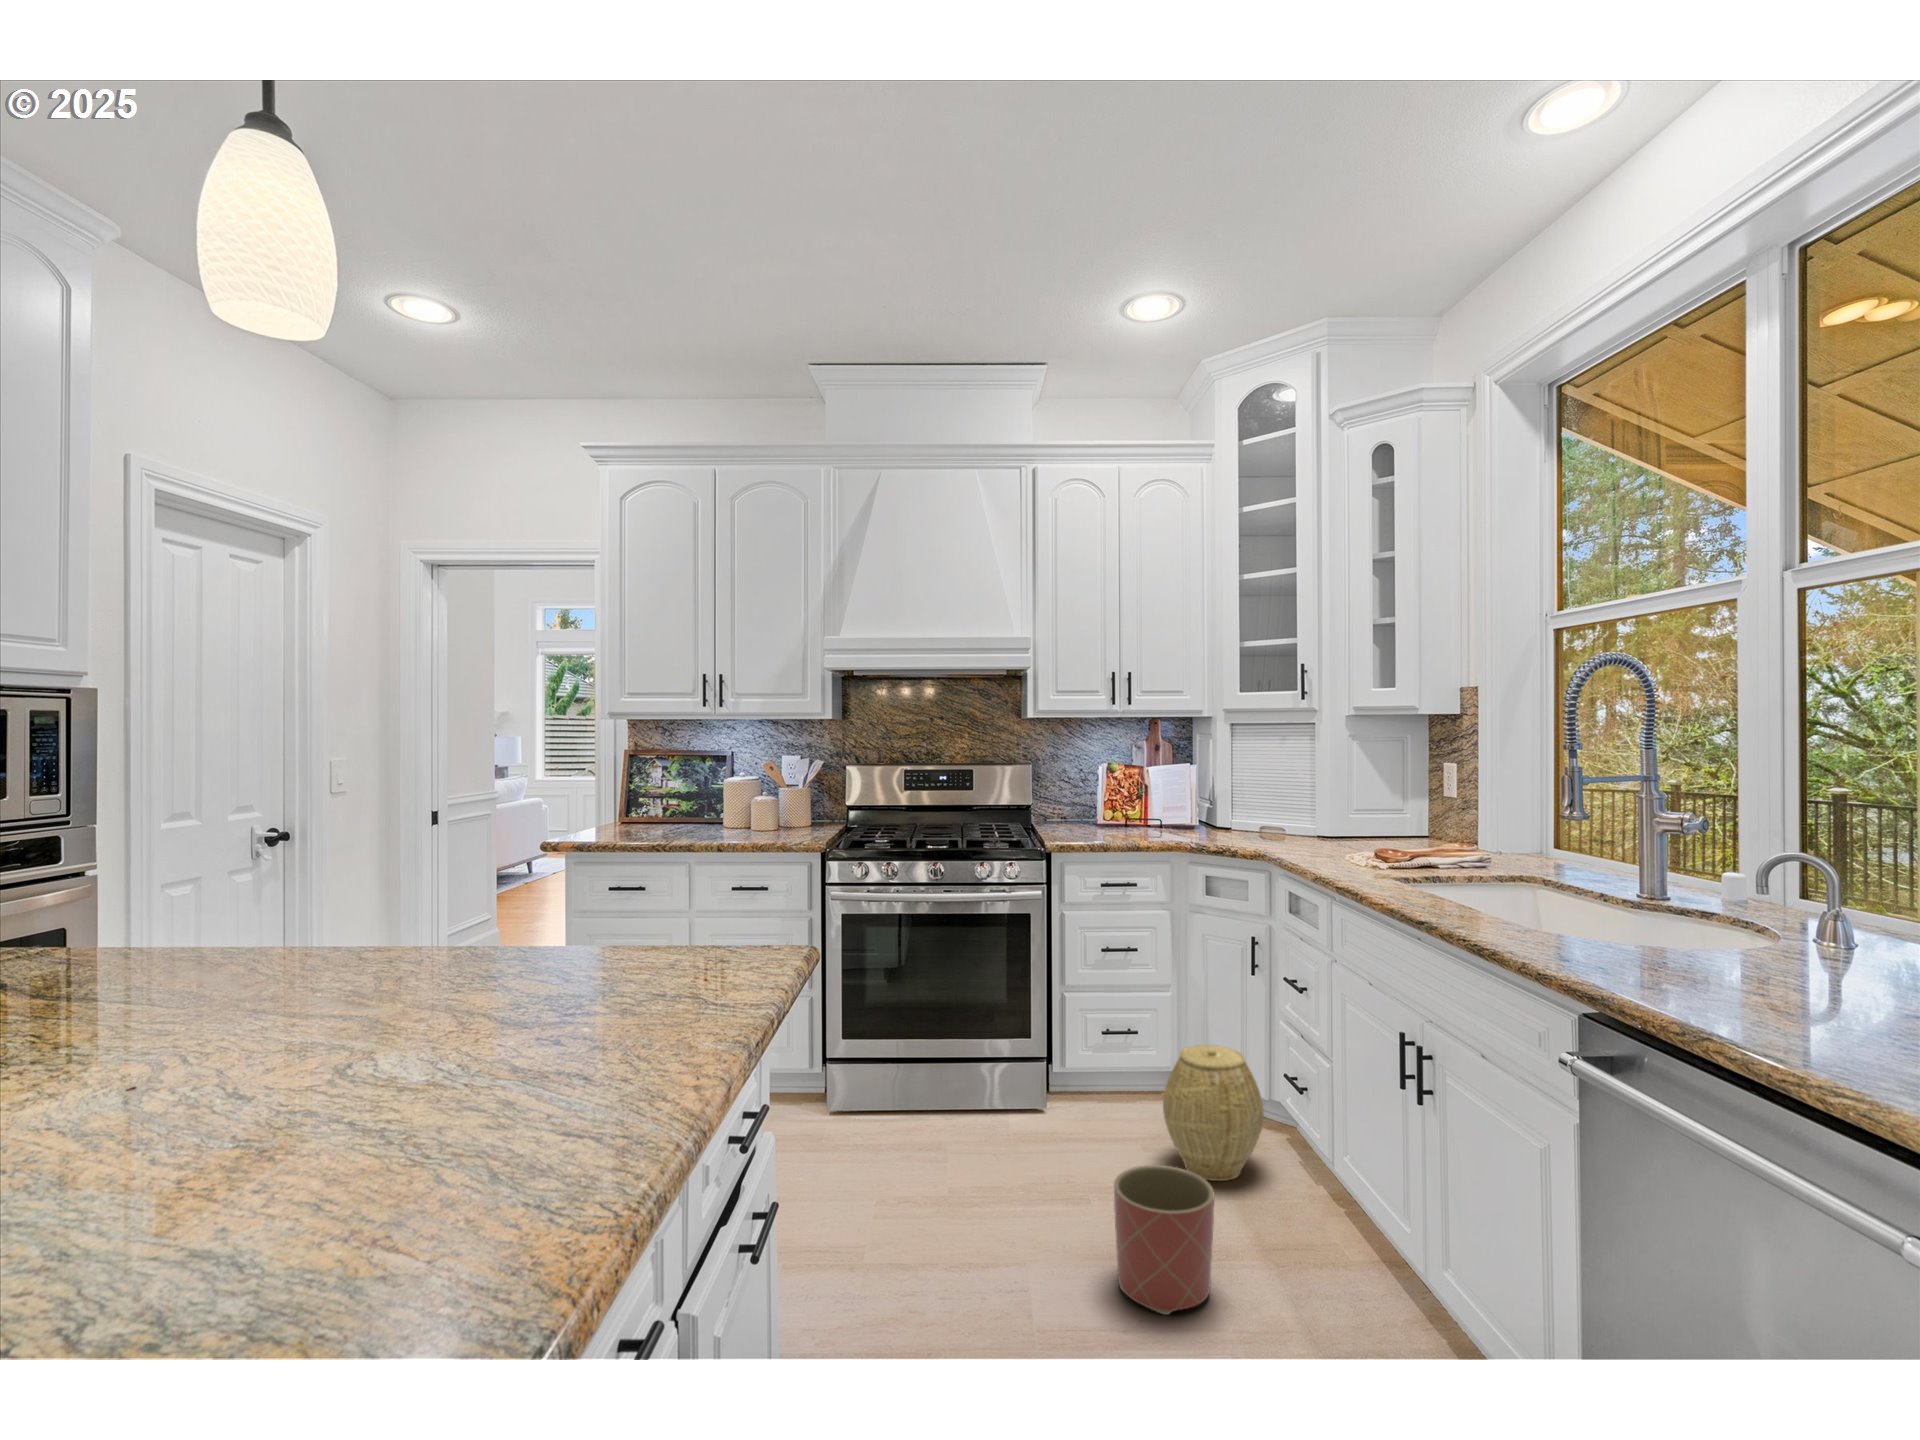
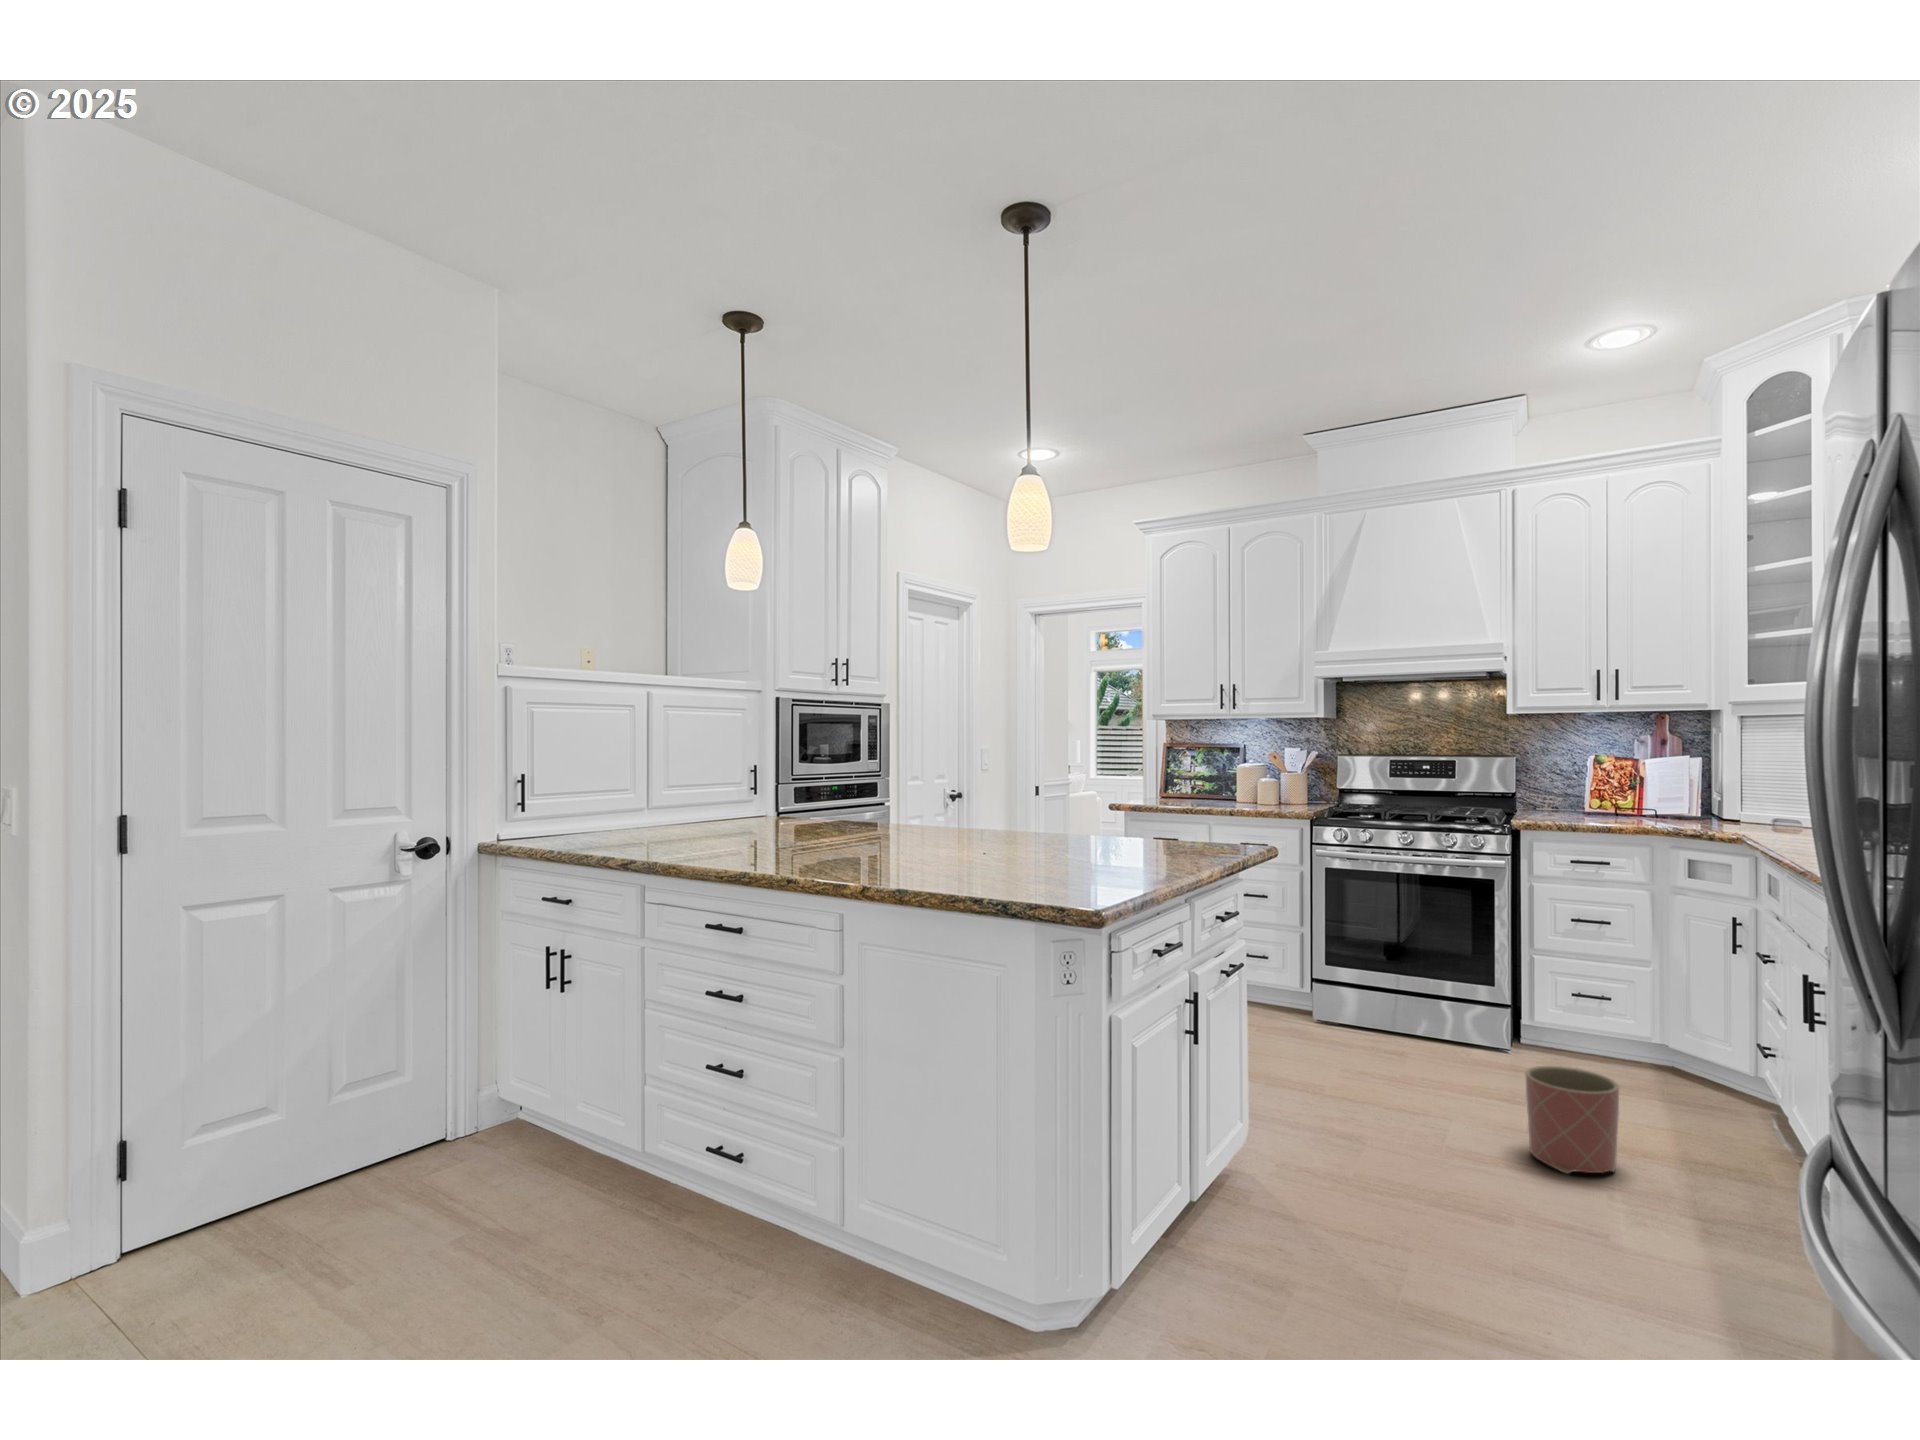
woven basket: present [1163,1045,1264,1181] -> none [1615,1002,1723,1122]

